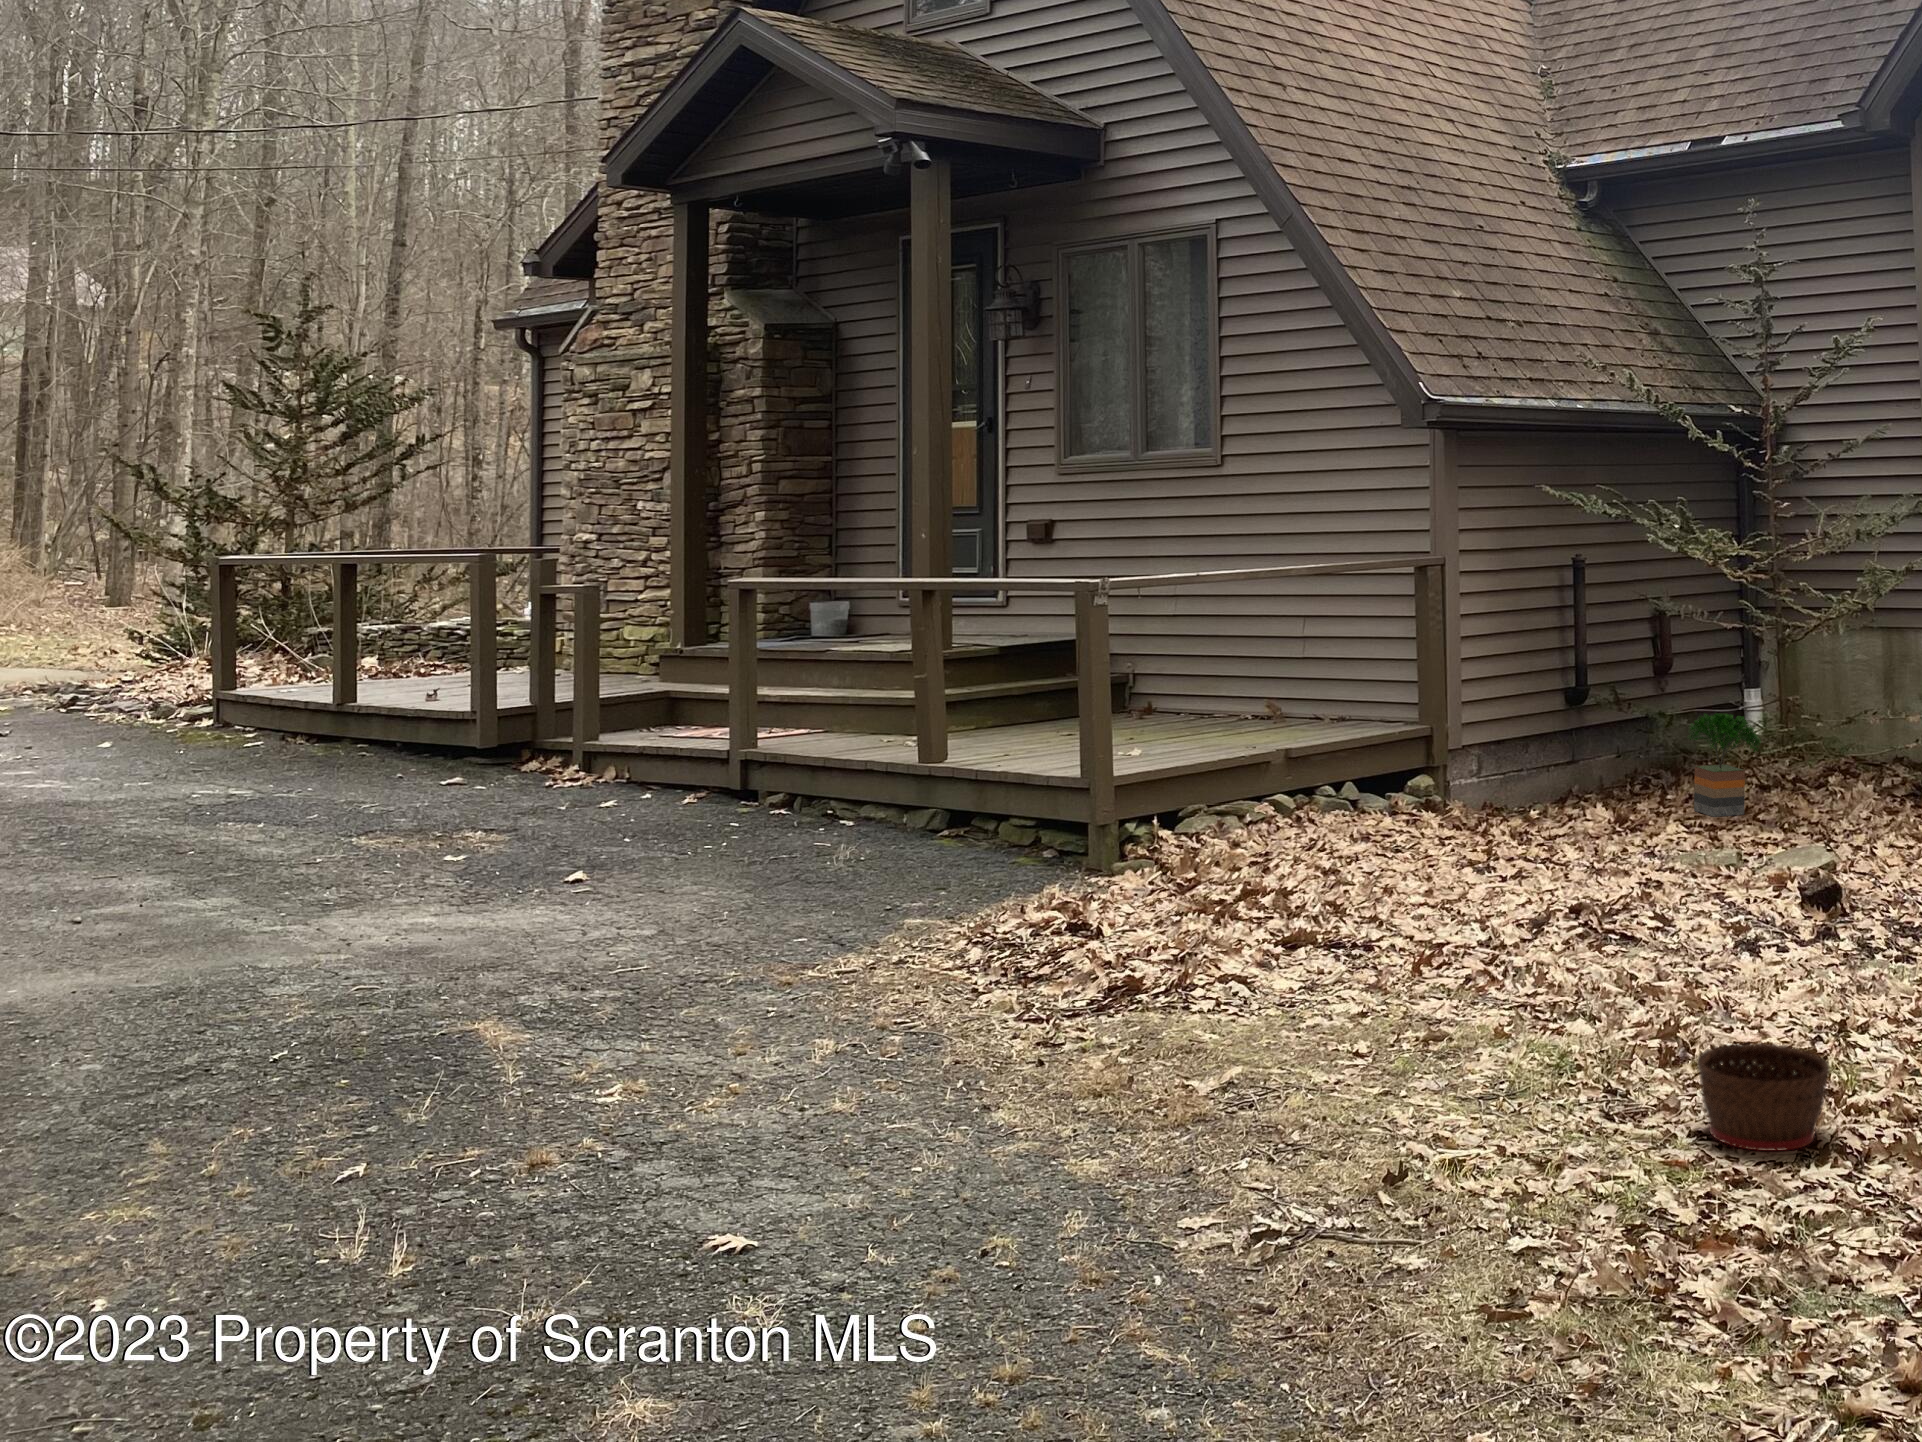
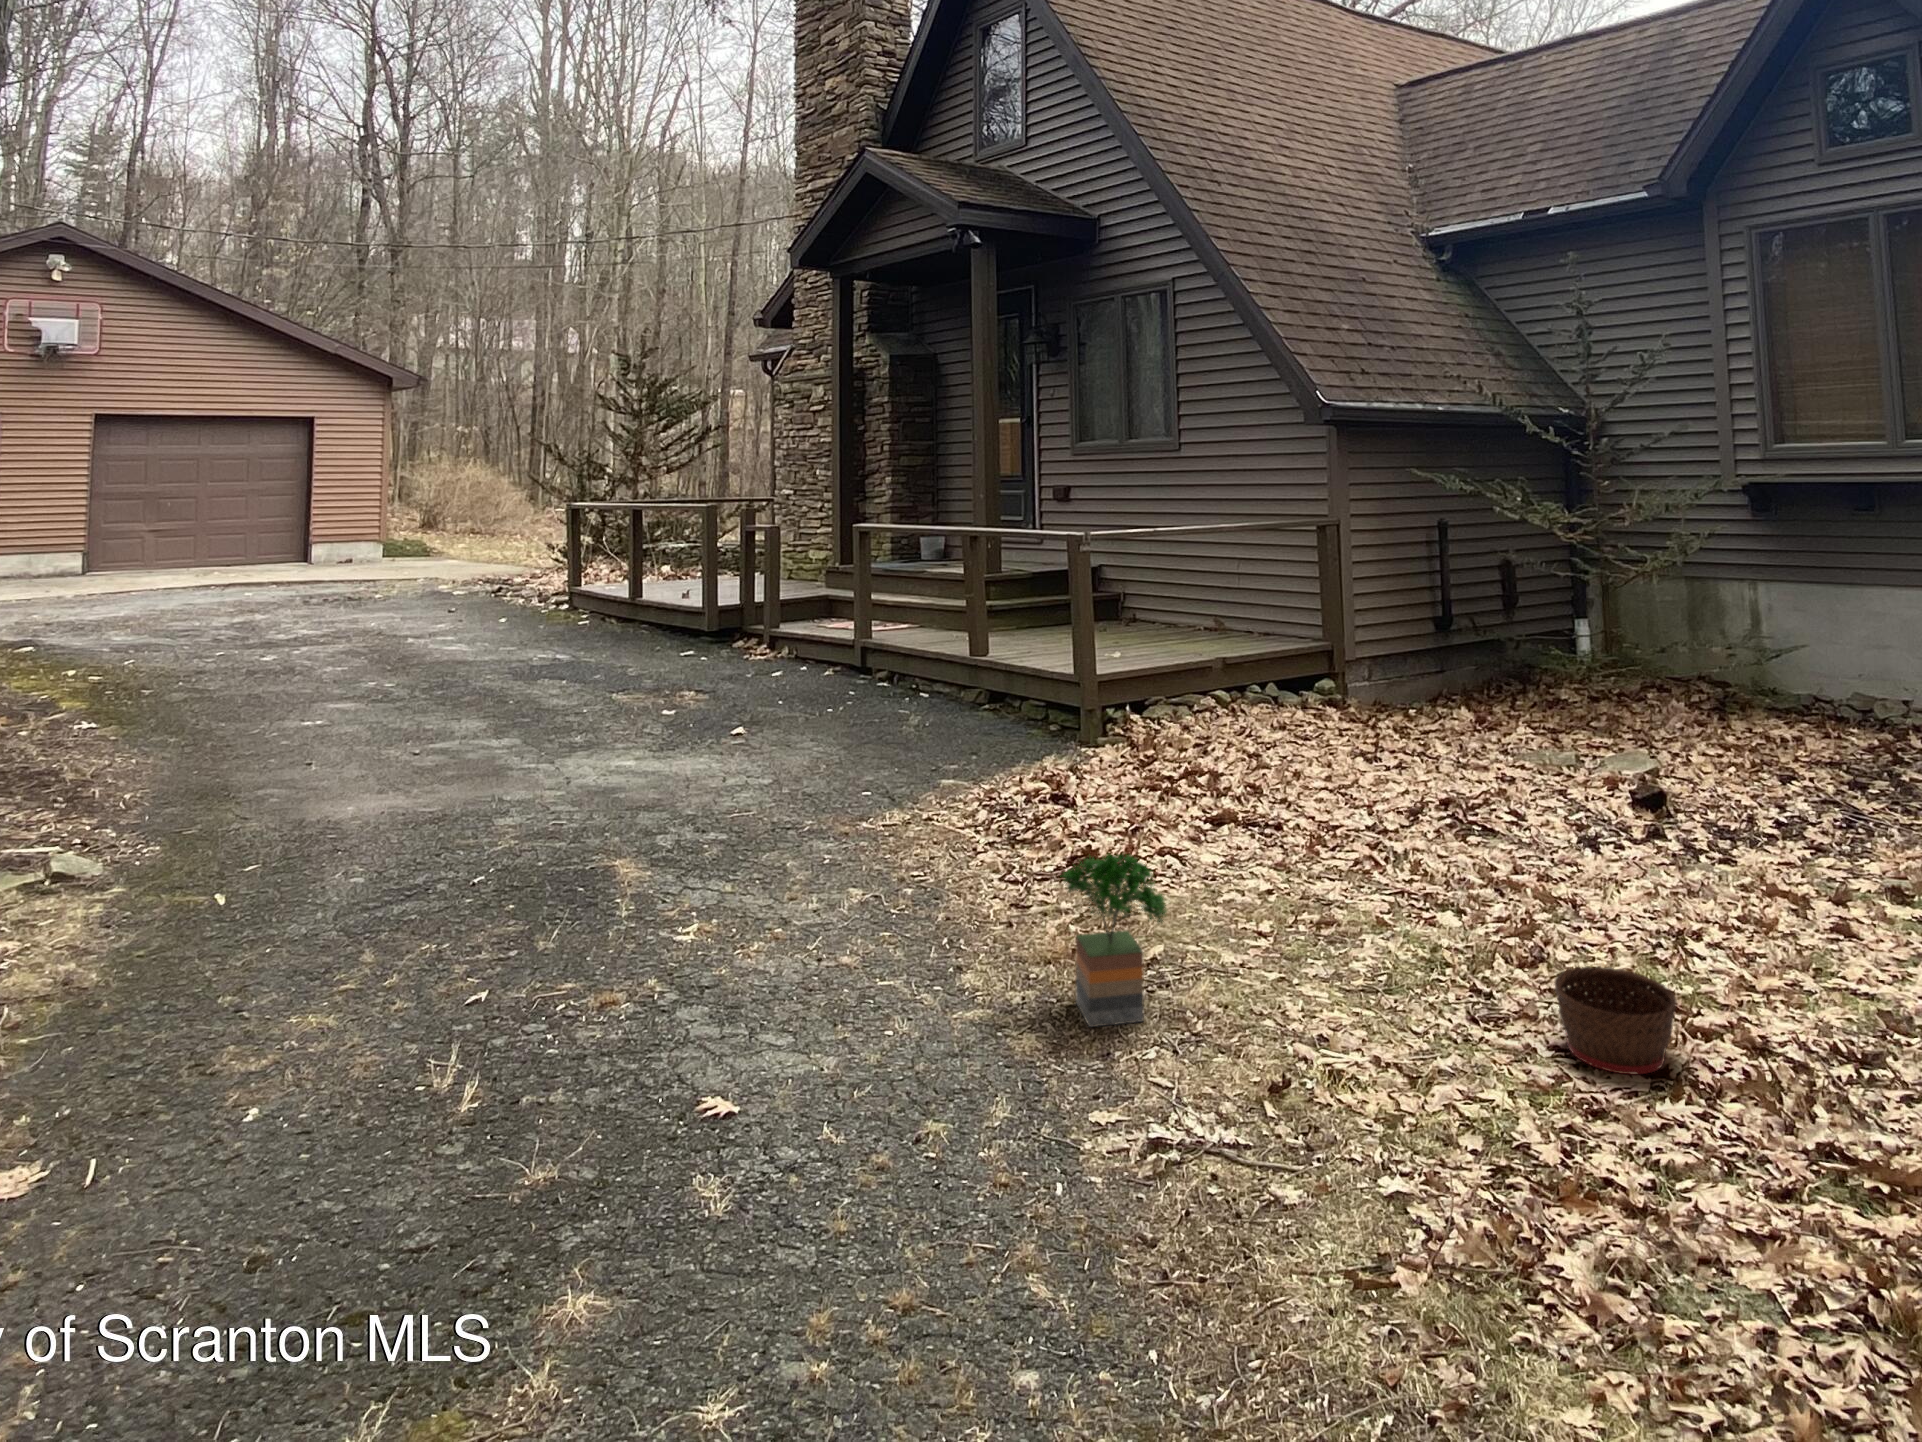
potted tree: present [1688,713,1761,817] -> present [1063,853,1167,1027]

